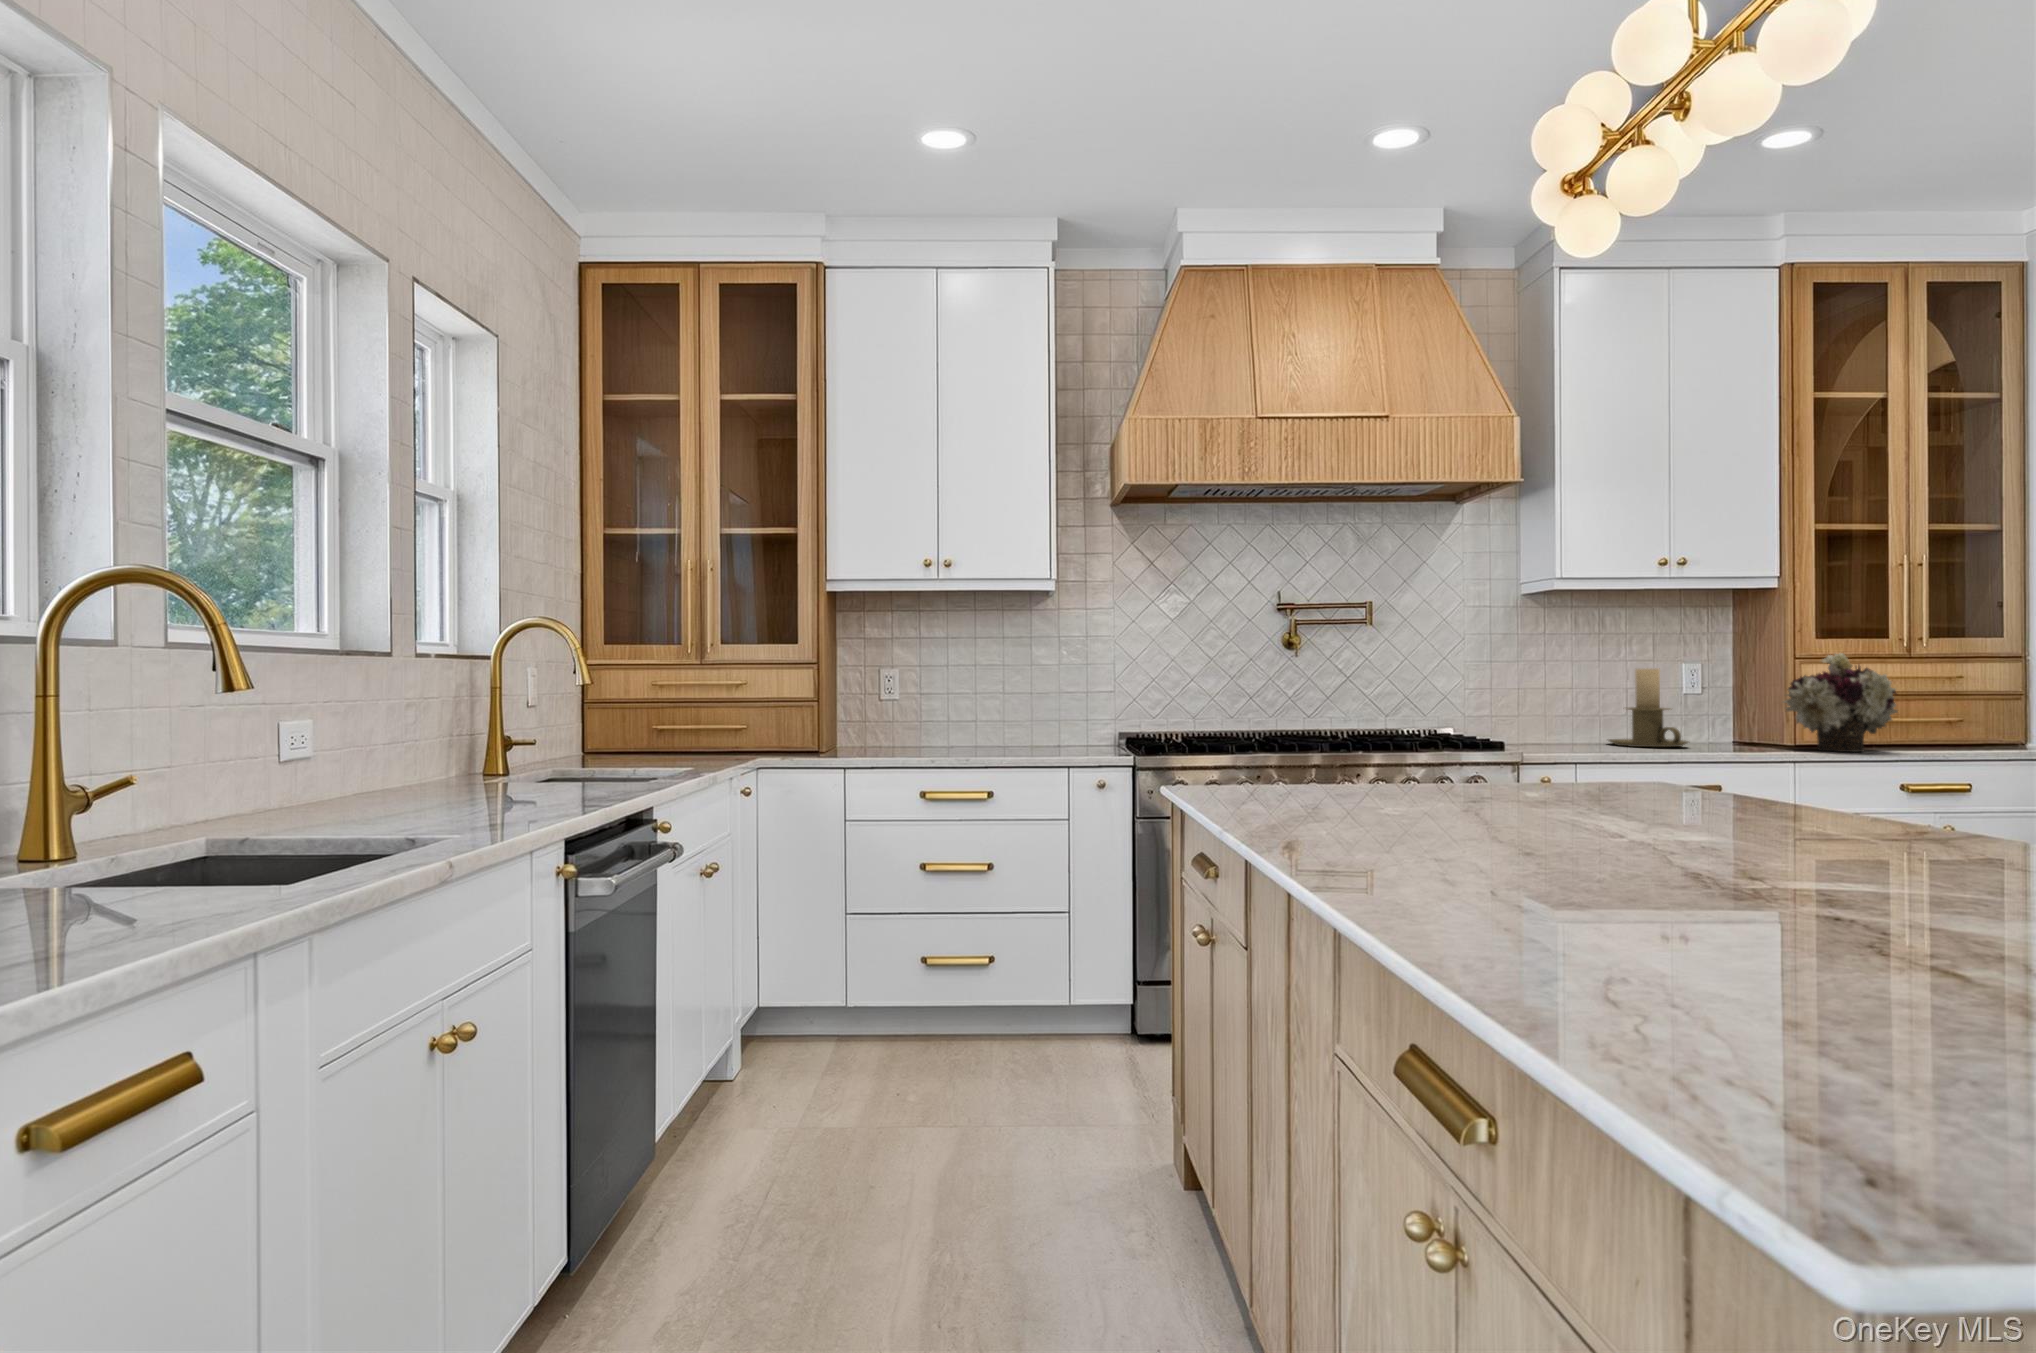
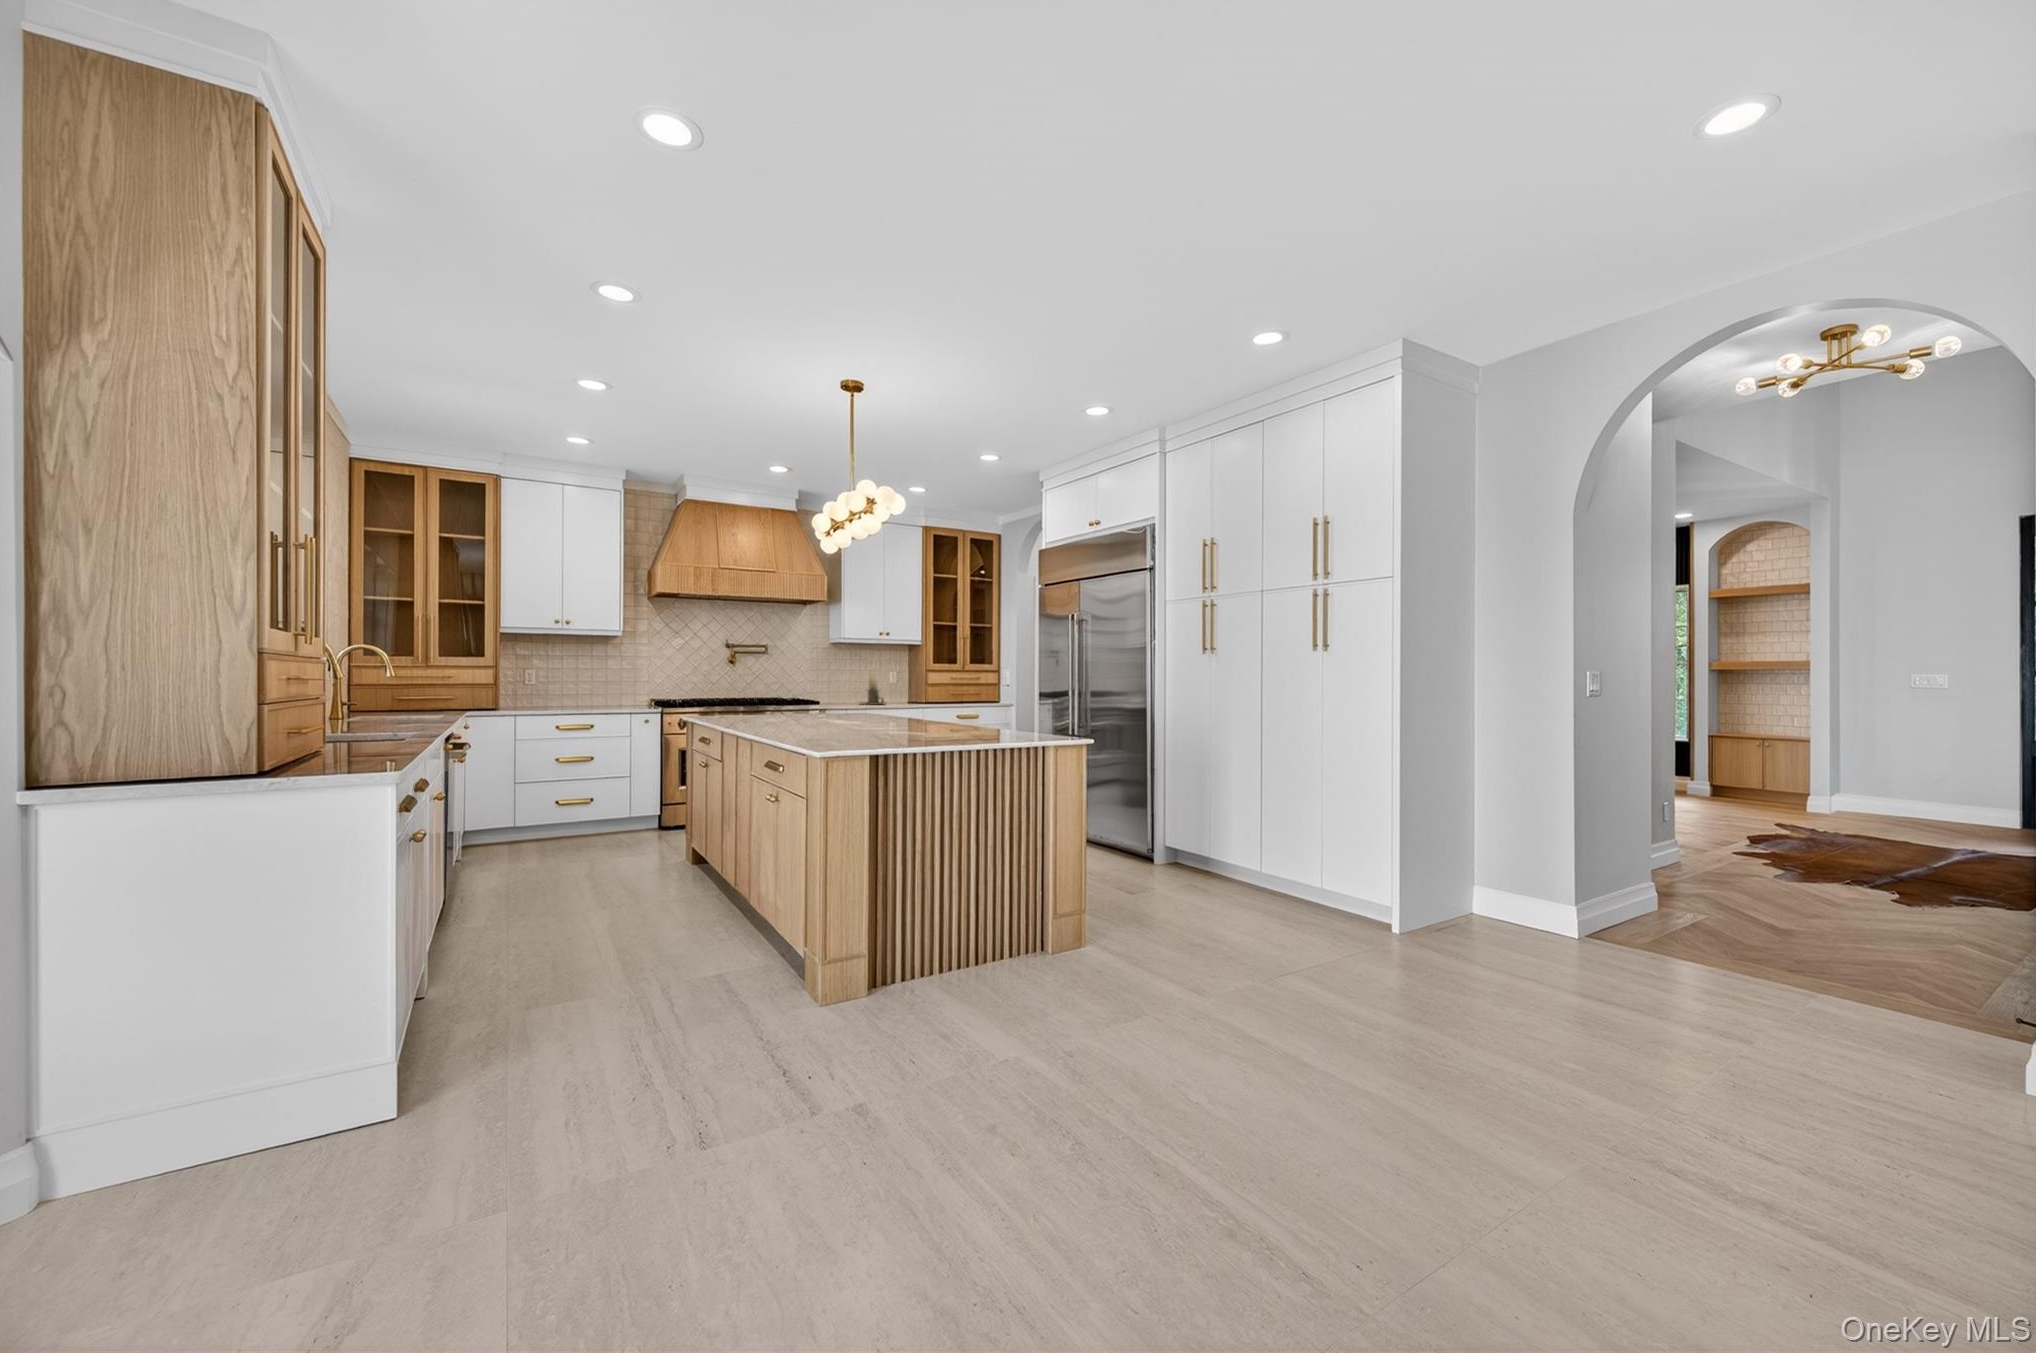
flower arrangement: present [1783,653,1898,752] -> none [919,669,957,705]

